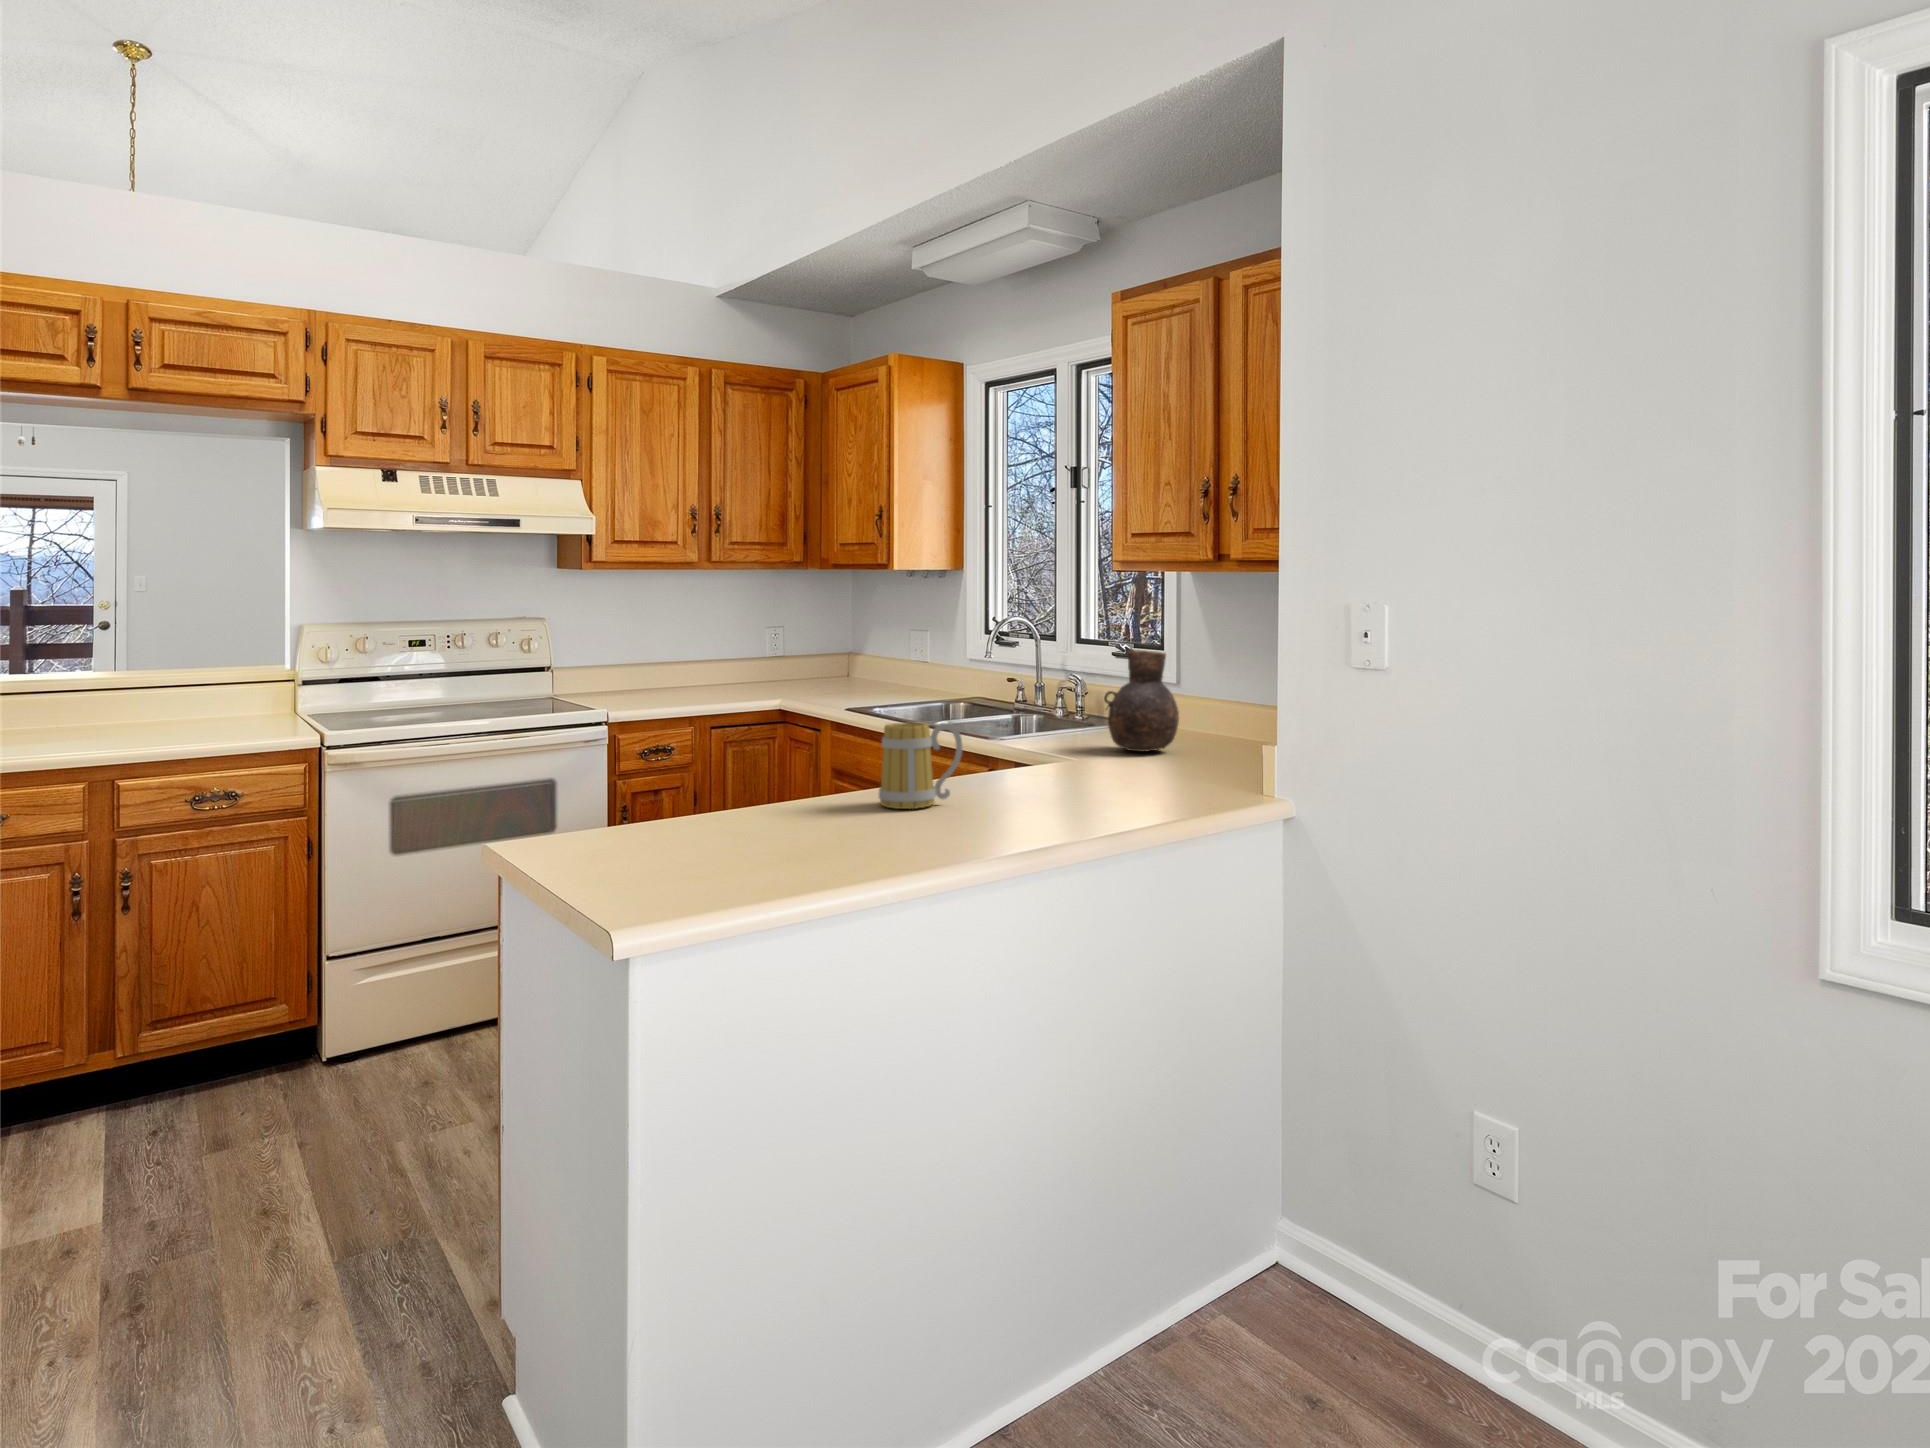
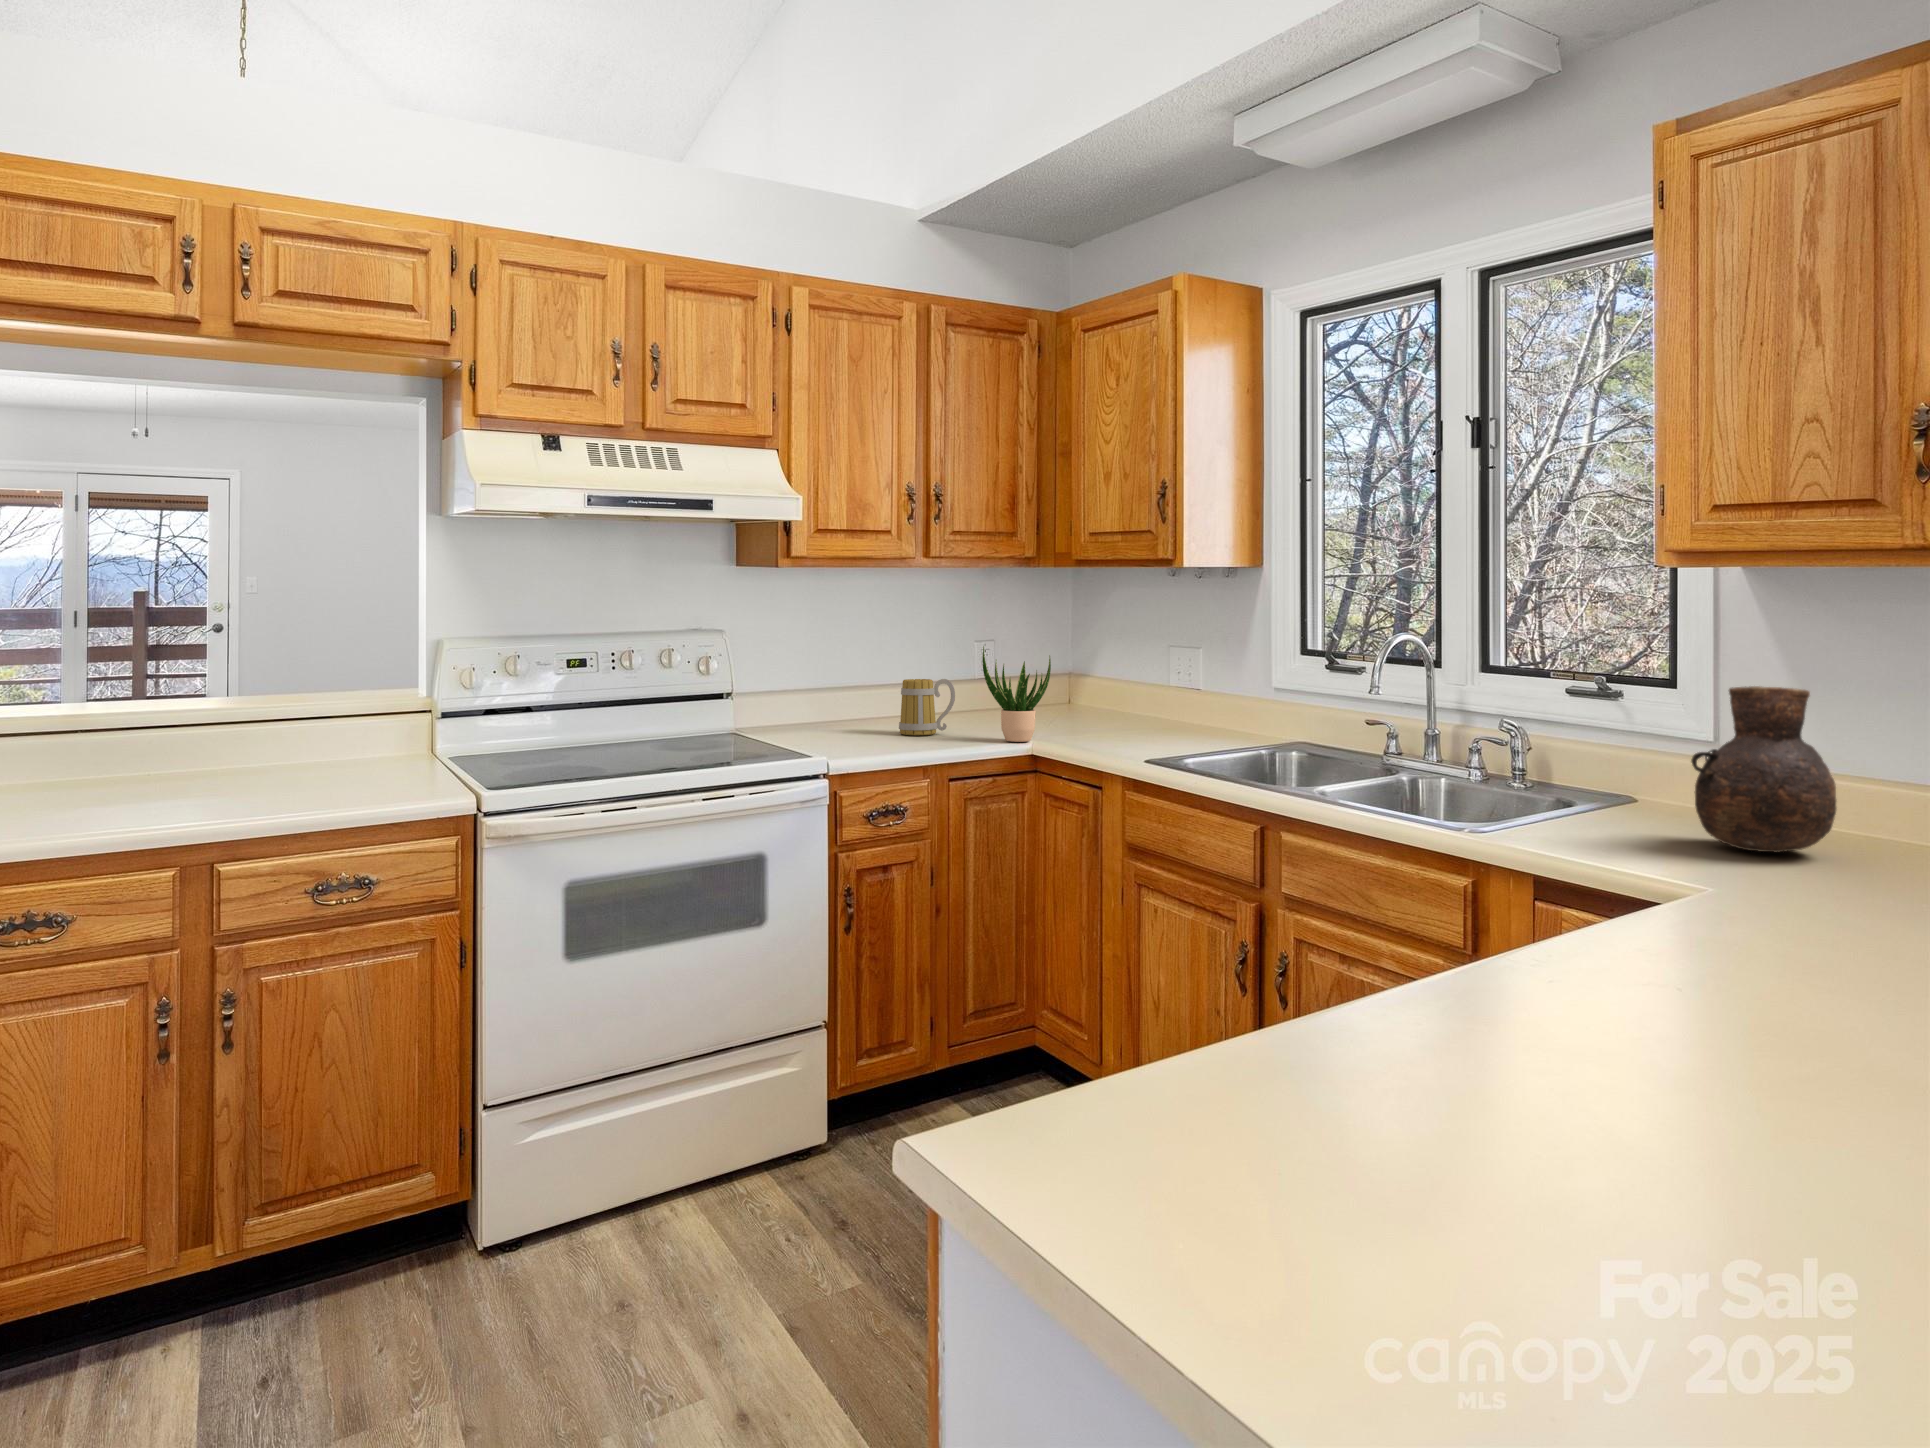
potted plant: none [747,629,801,702] -> present [982,646,1051,742]
mug: present [879,723,962,809] -> present [899,679,955,735]

